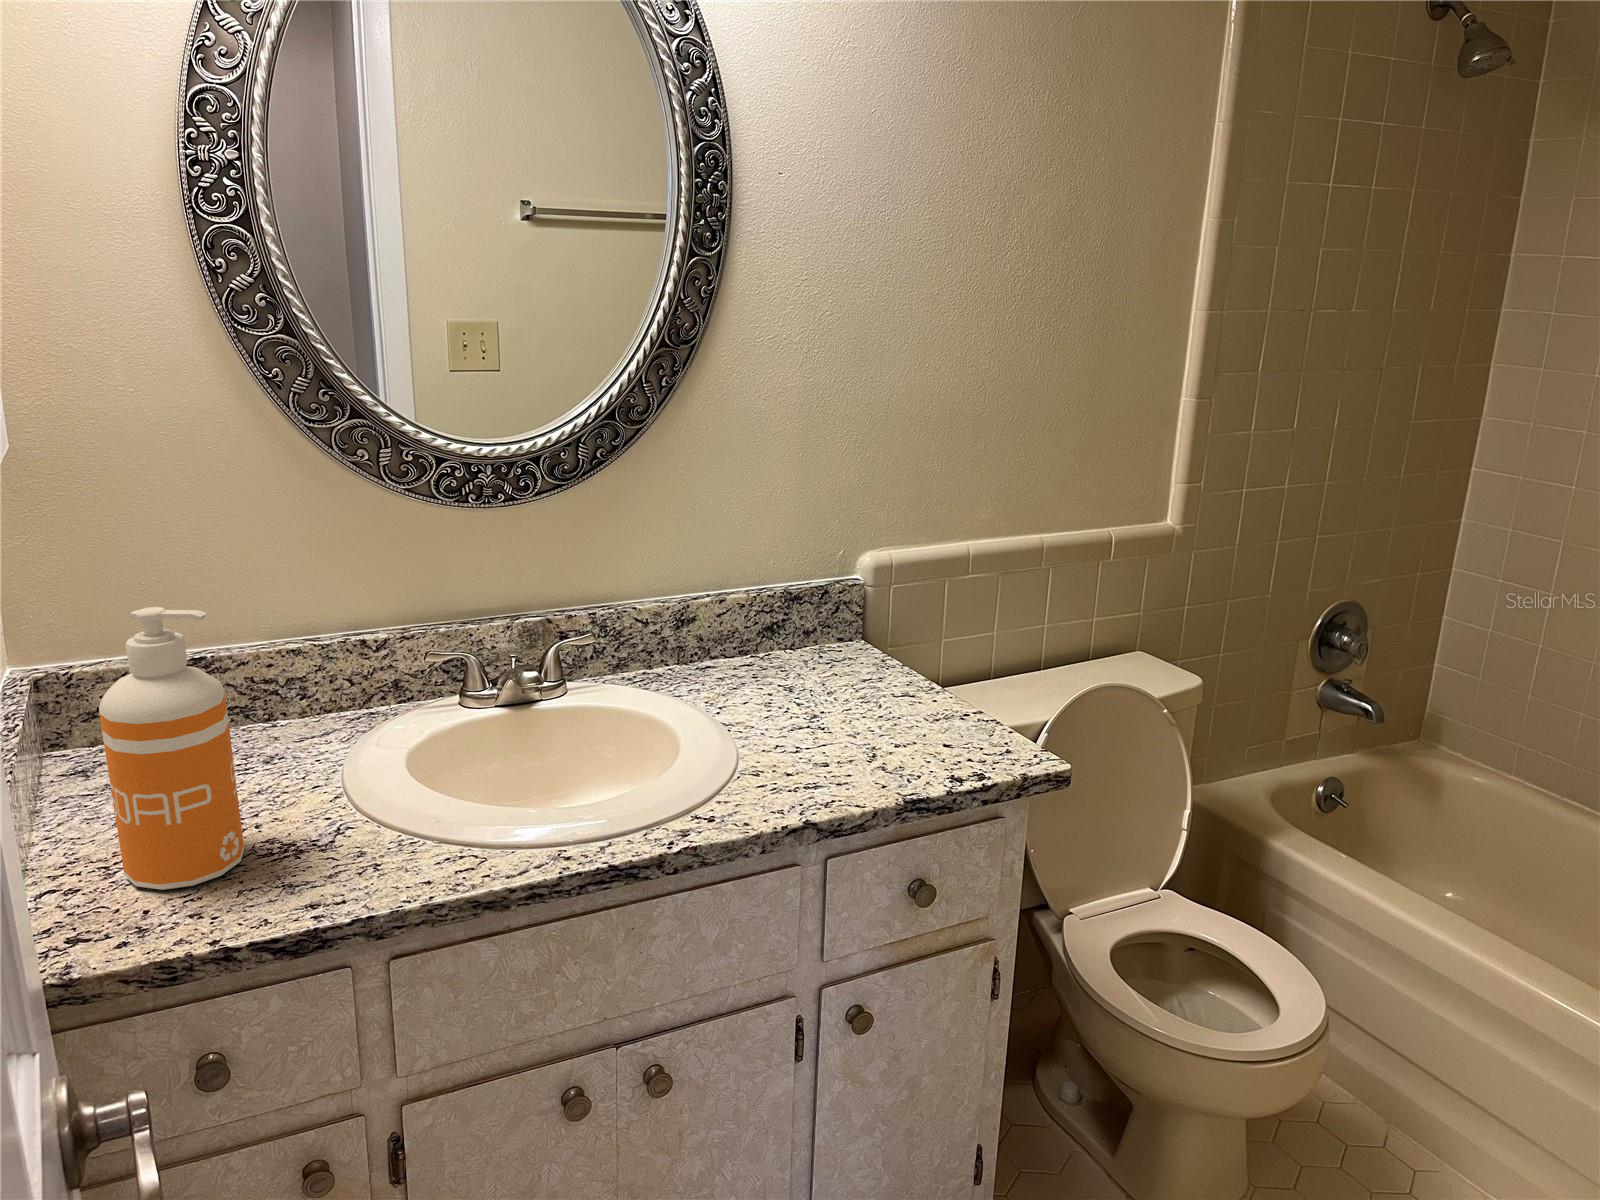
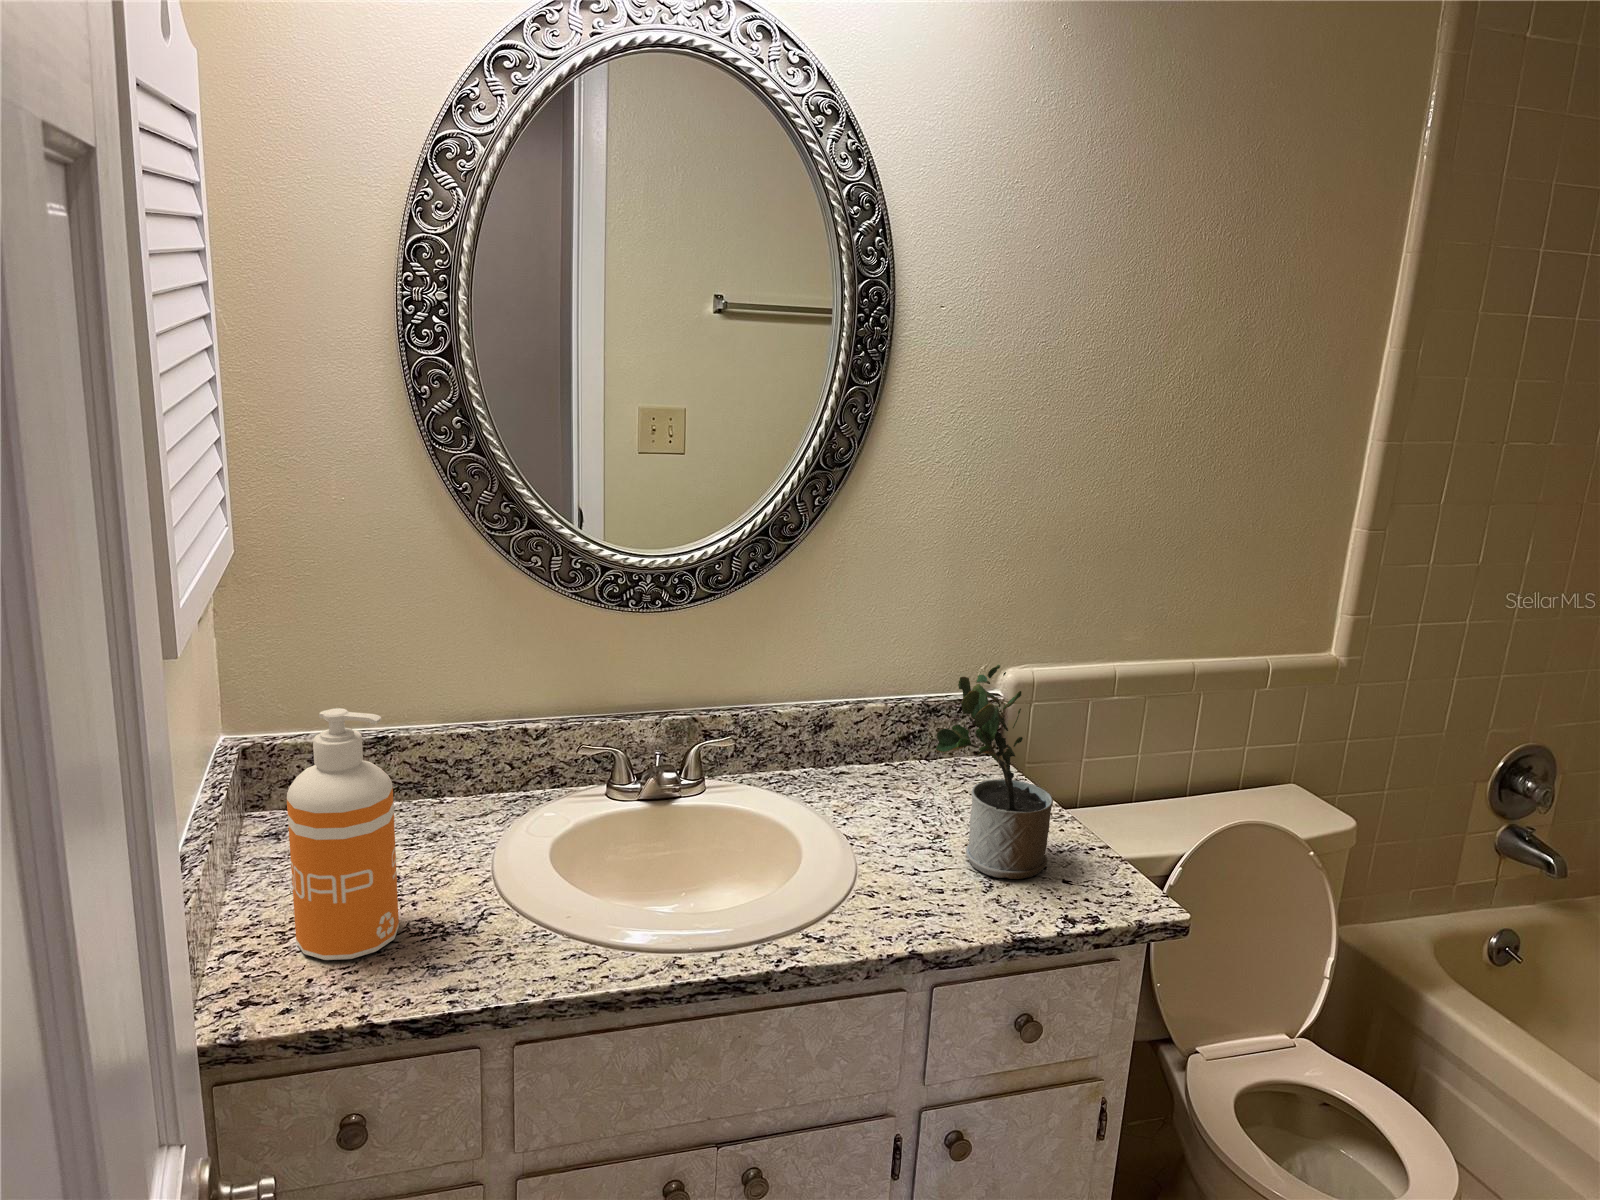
potted plant: none [812,533,930,748] -> present [936,665,1053,879]

